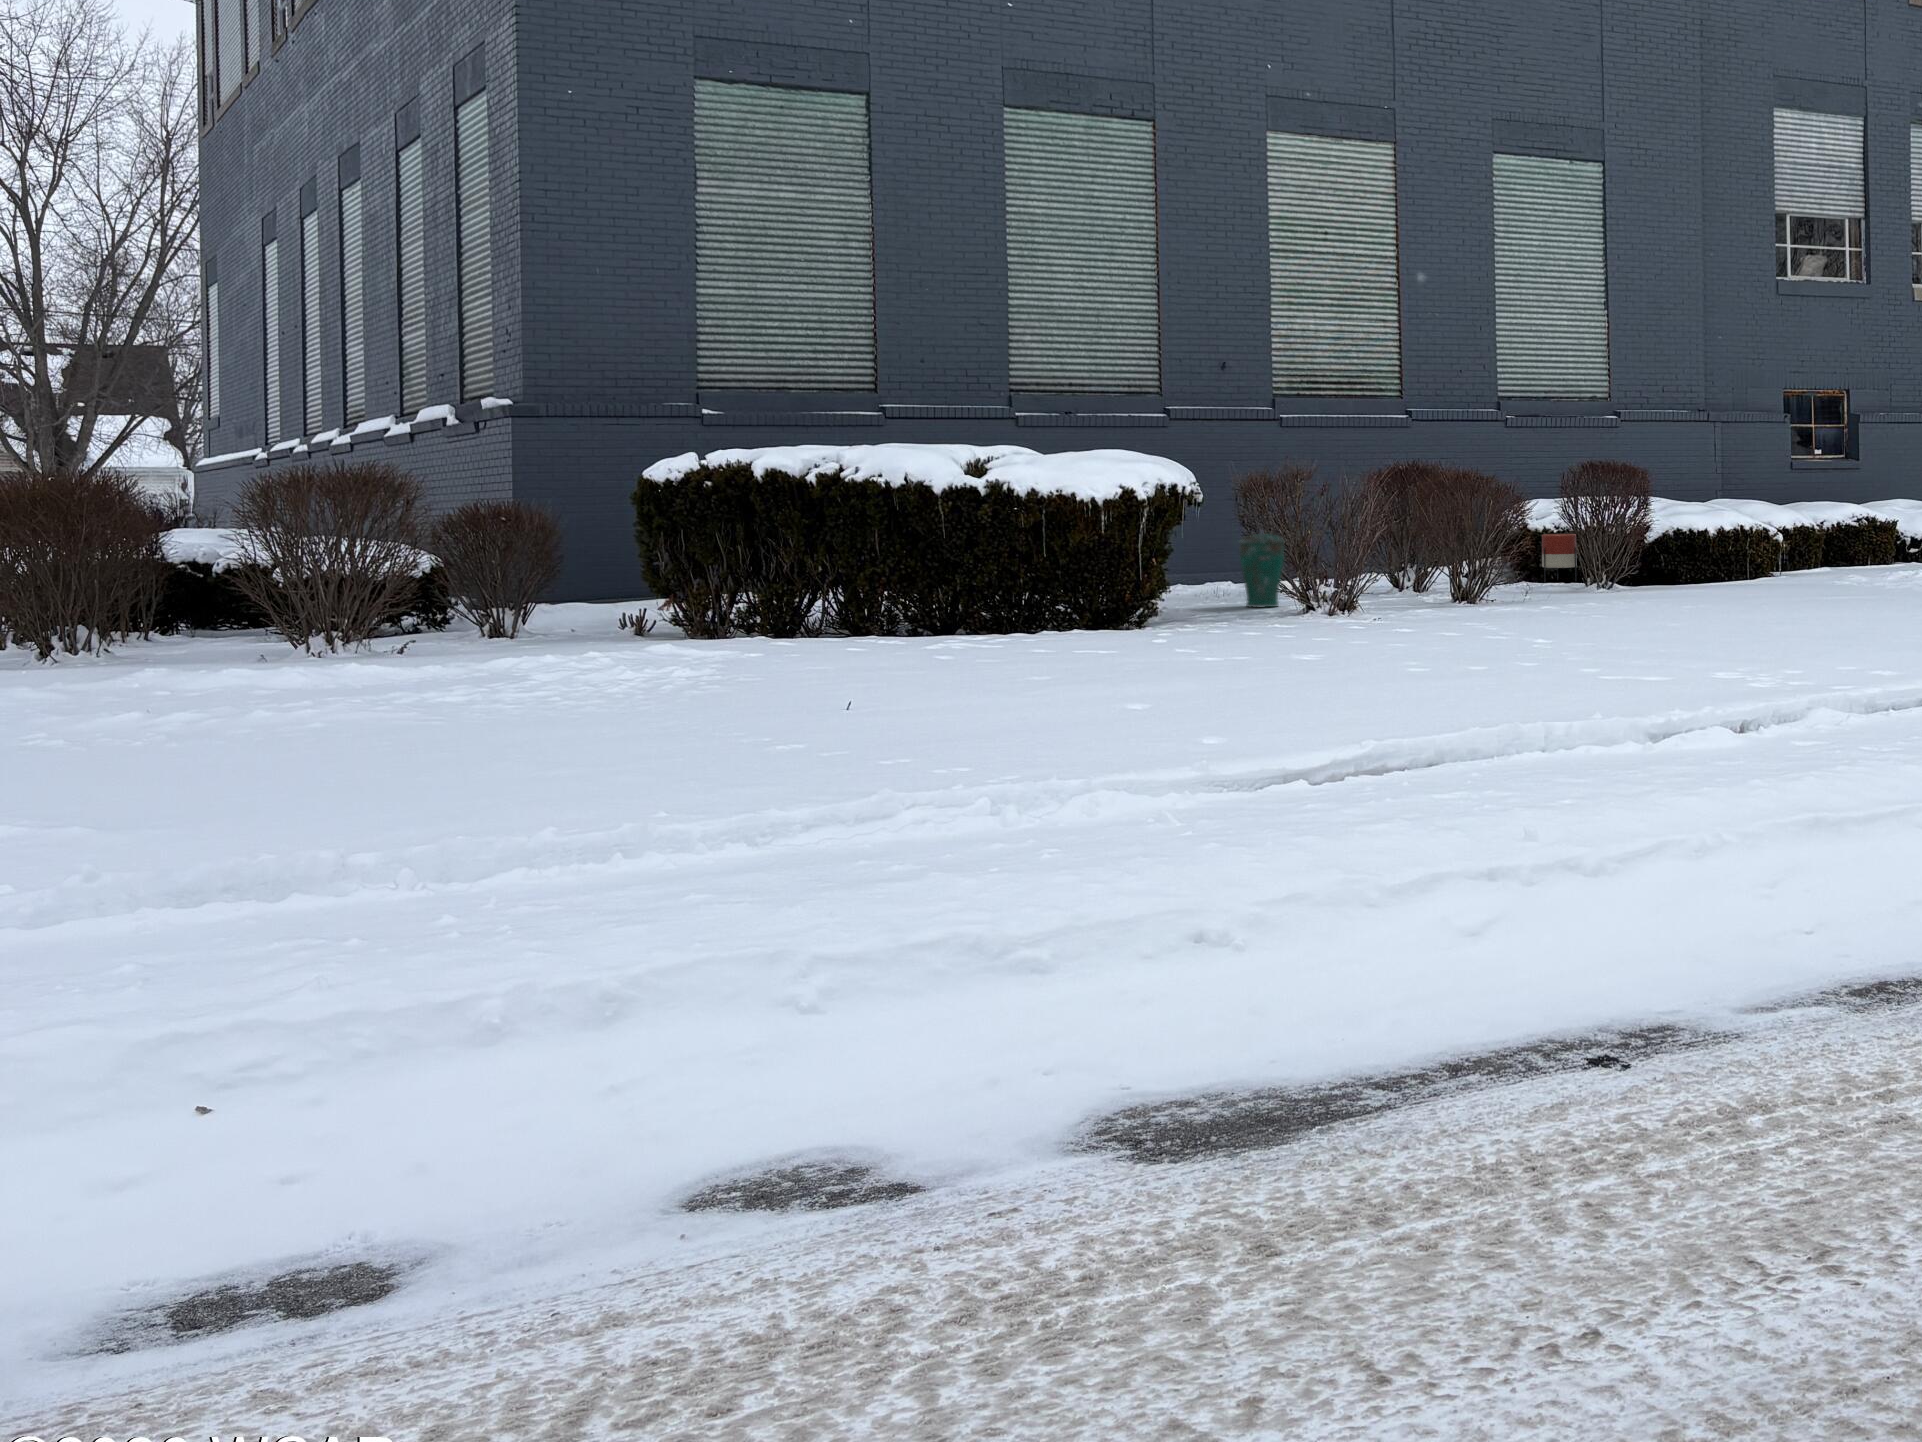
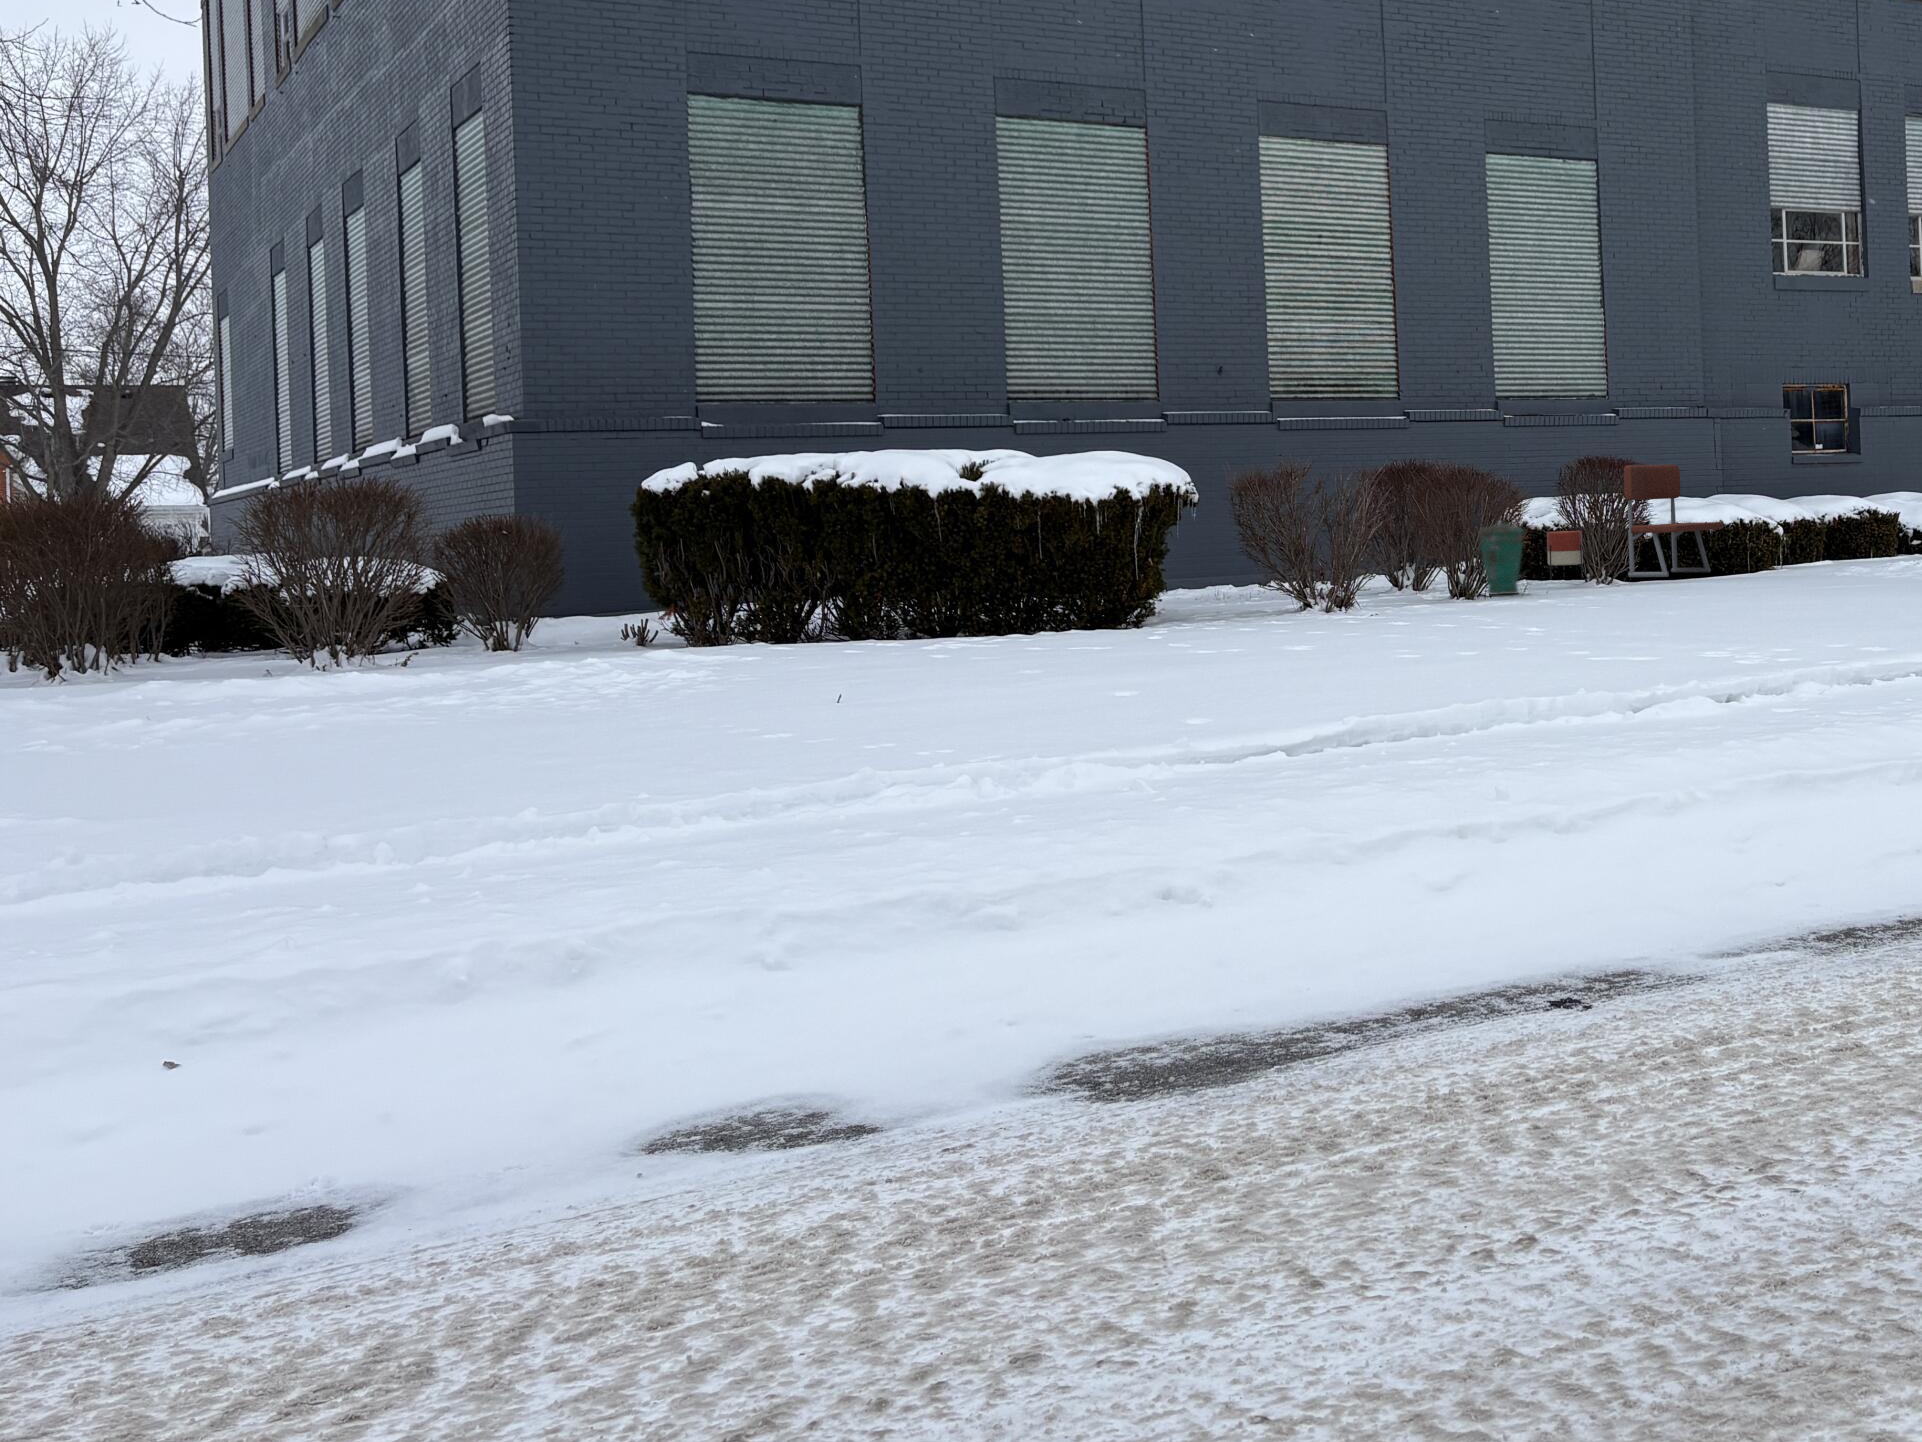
bench: none [1619,470,1716,582] -> present [1624,465,1723,577]
trash can: present [1239,531,1284,607] -> present [1479,521,1523,595]

